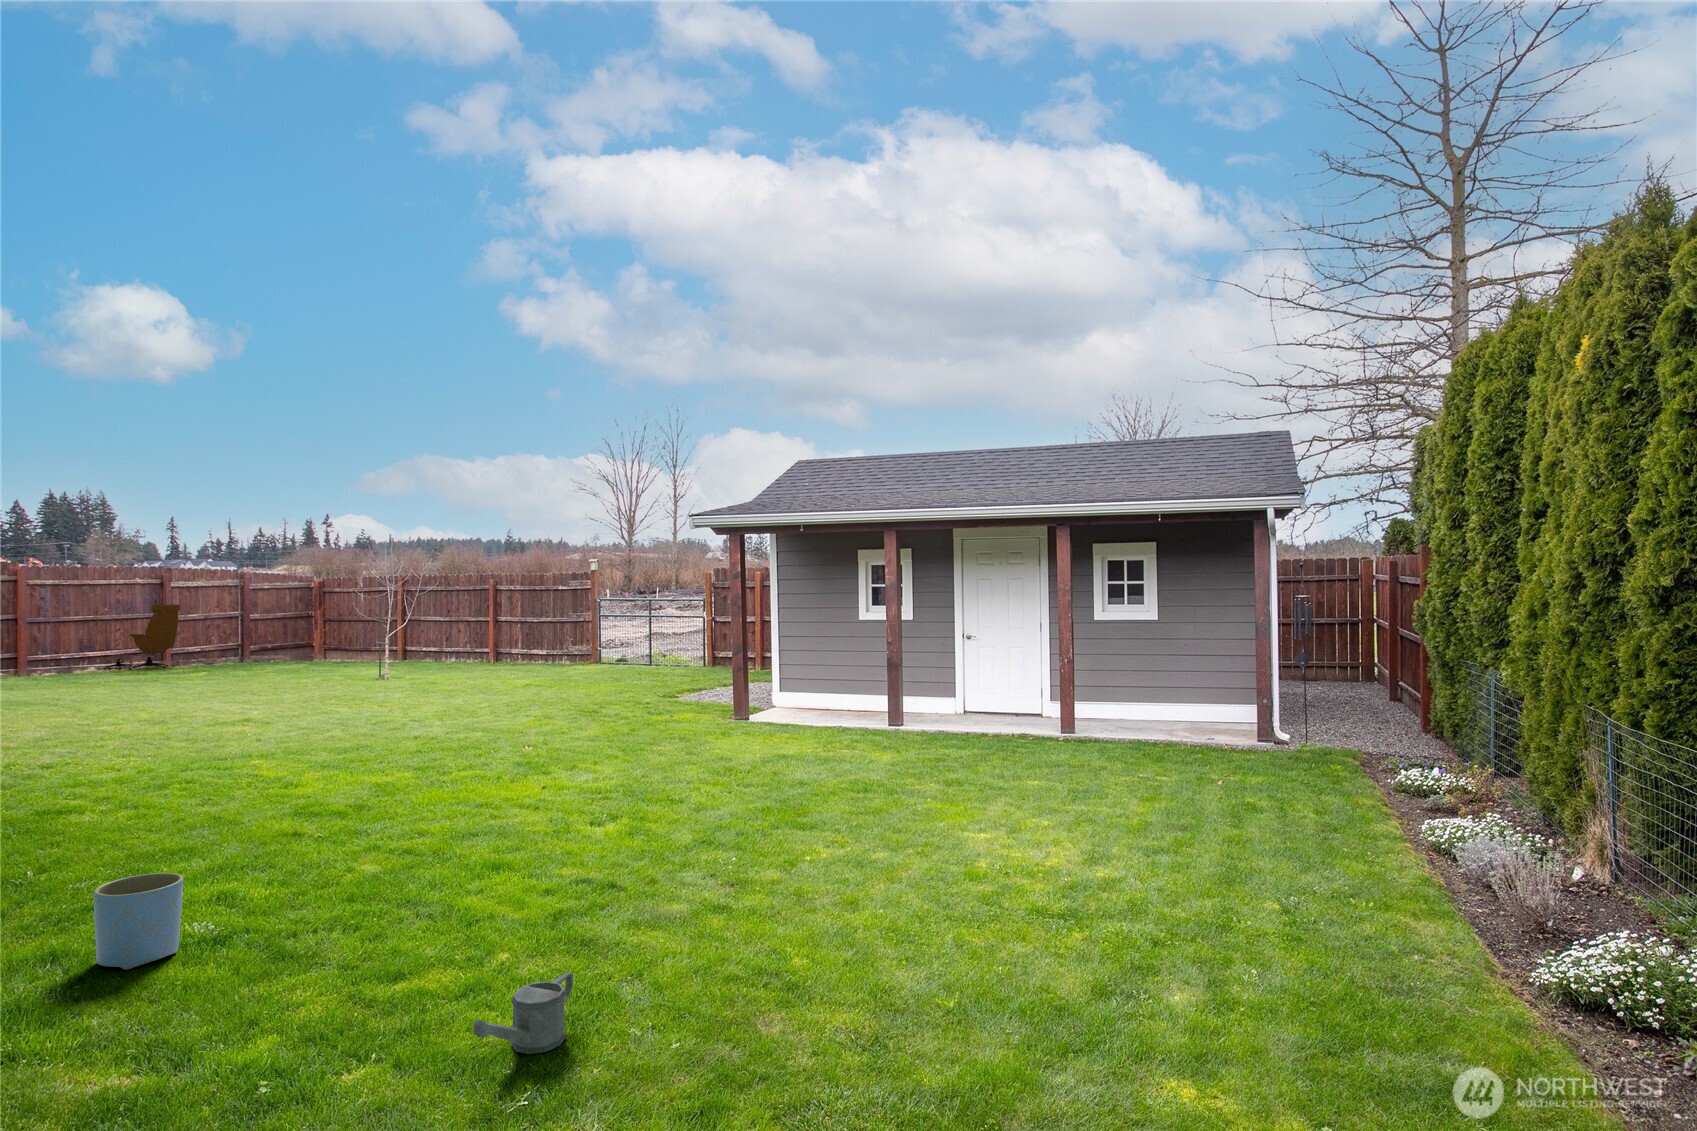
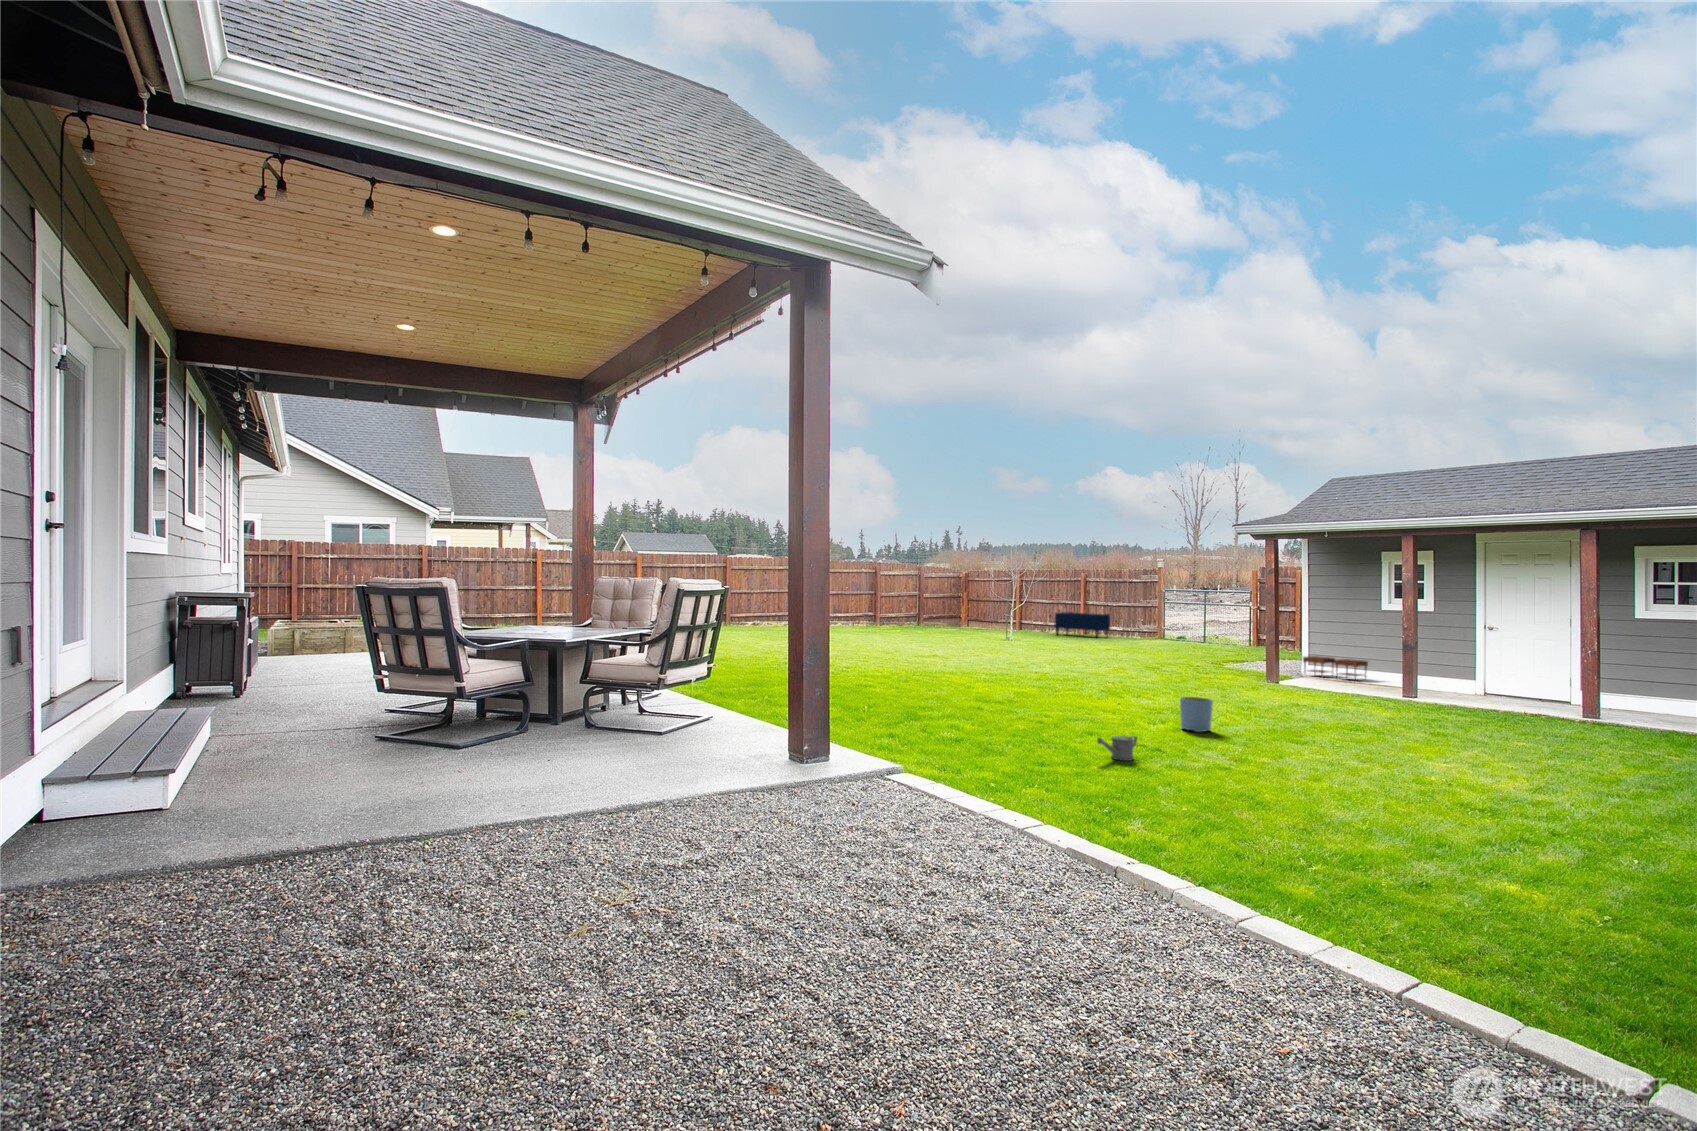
lounge chair: present [104,604,180,670] -> none [847,586,888,626]
bench: none [456,632,532,665] -> present [1054,612,1110,637]
side table: none [775,680,846,710] -> present [1303,656,1368,678]
planter: present [94,873,183,970] -> present [1180,697,1213,732]

